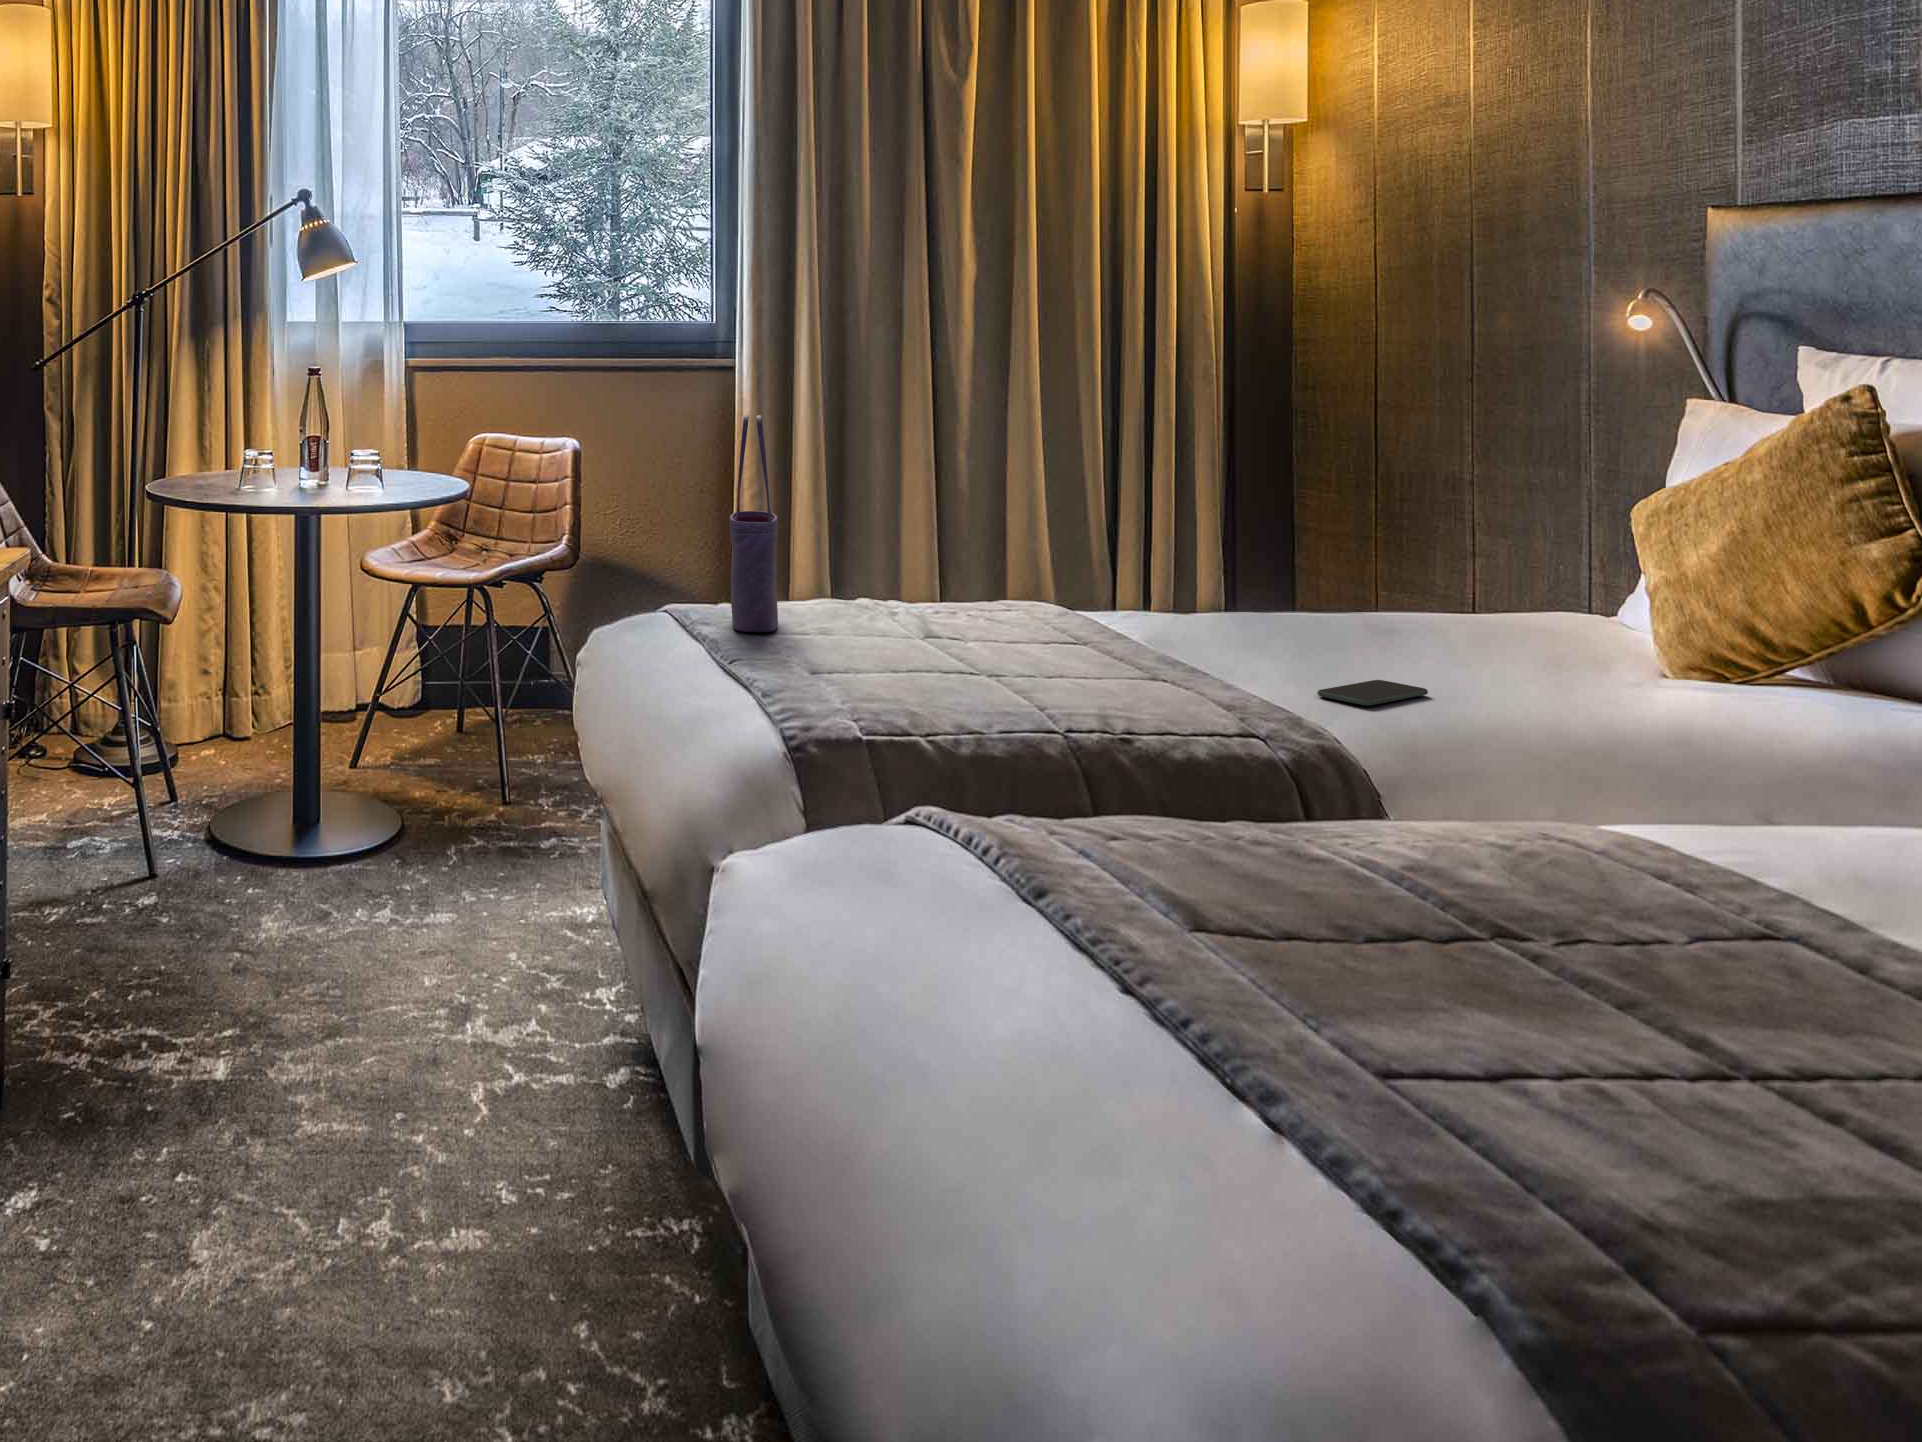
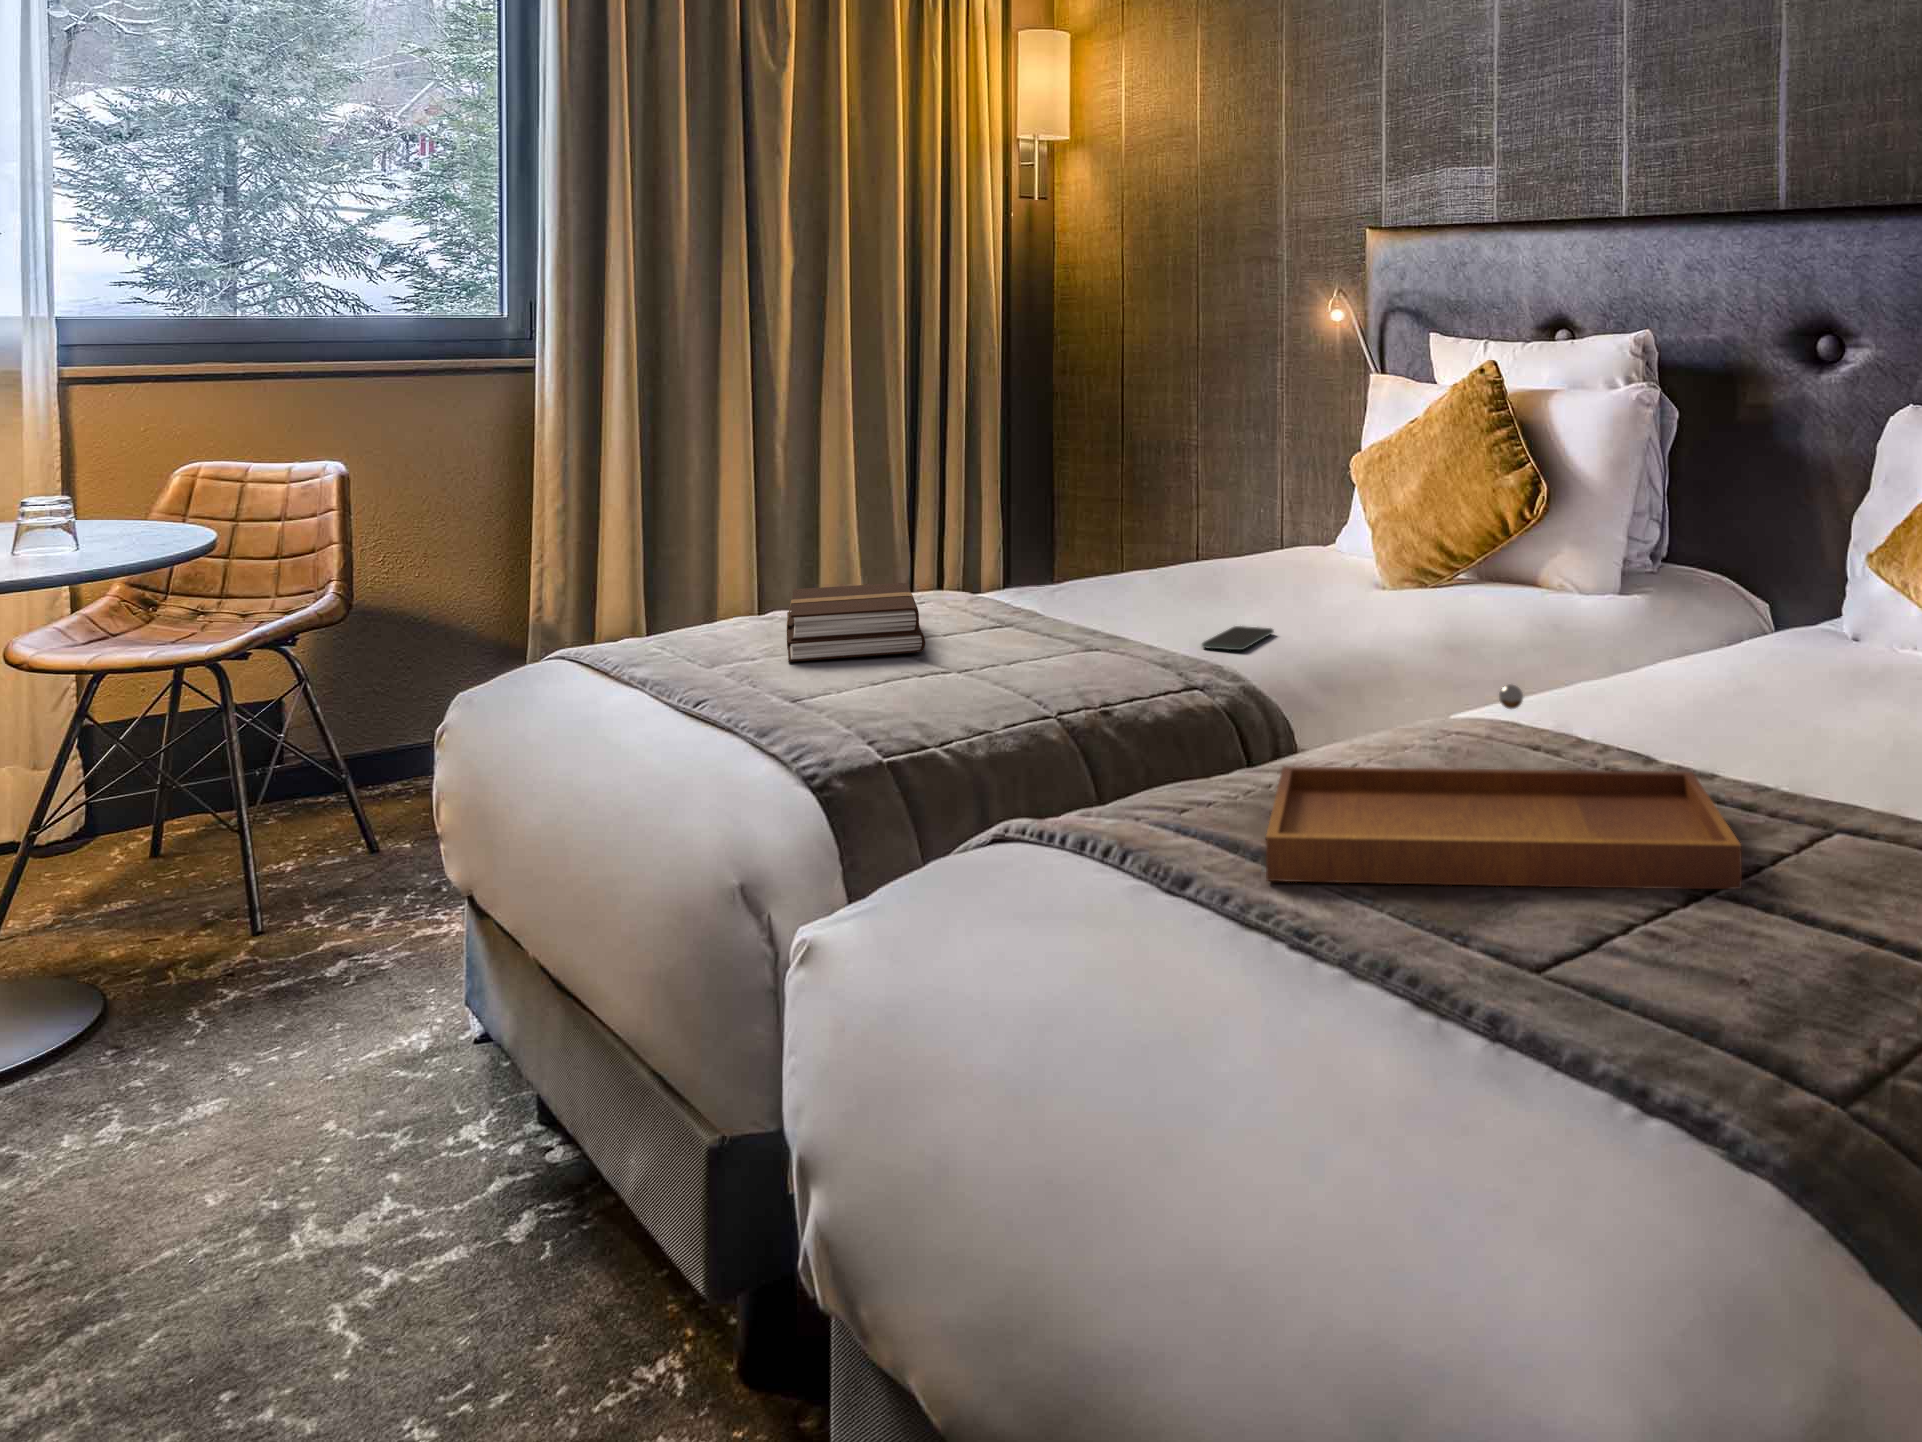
tote bag: present [730,415,778,632] -> none [631,424,691,668]
book: none [859,578,1003,652] -> present [787,583,925,662]
tray: none [1149,765,1837,1086] -> present [1266,684,1742,889]

